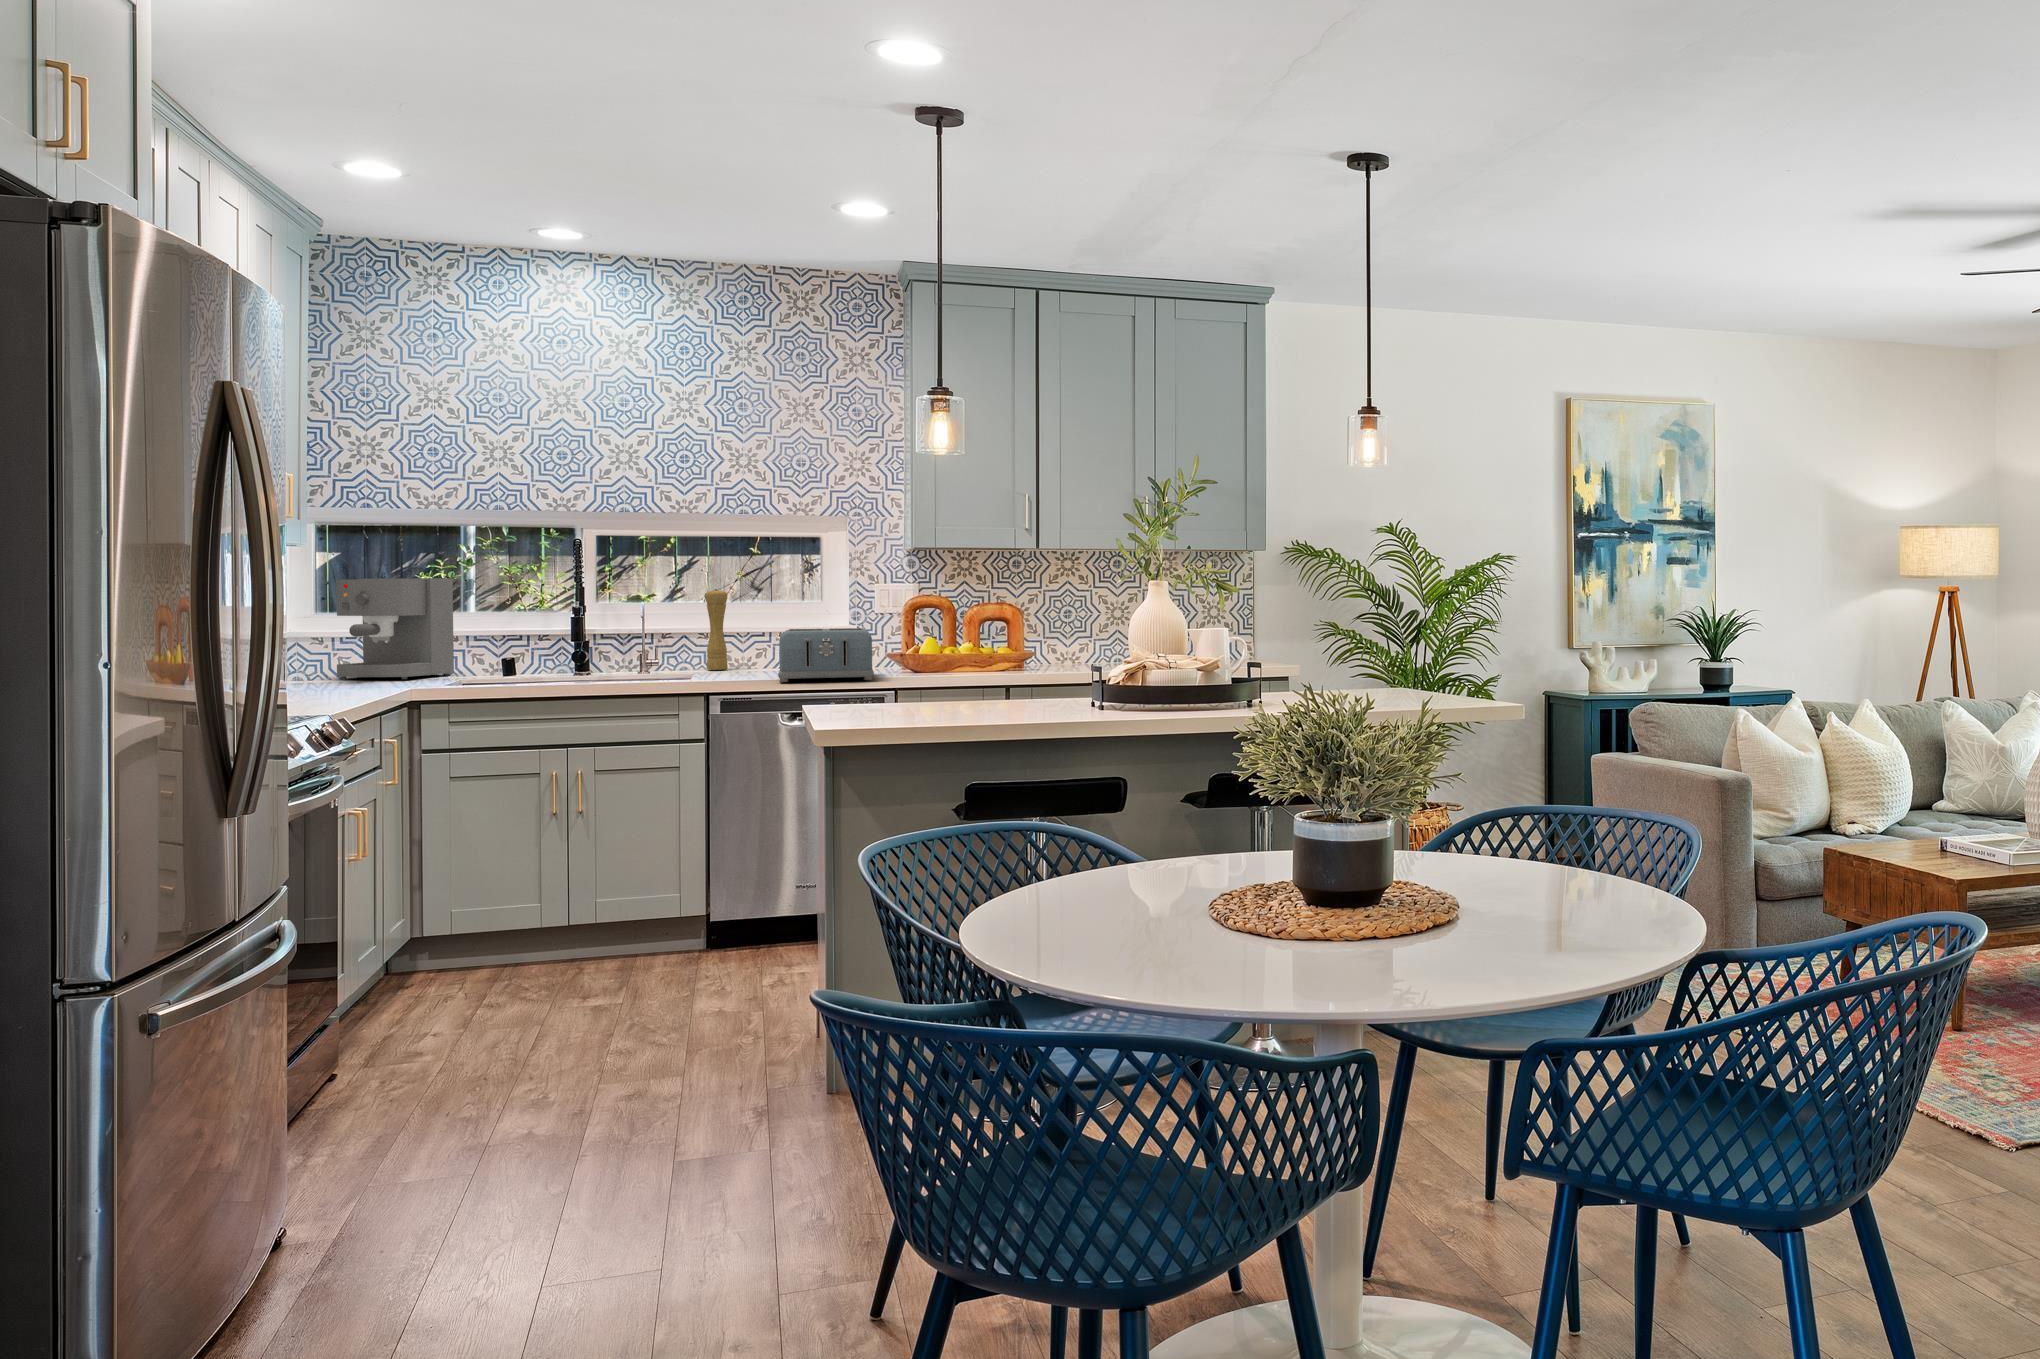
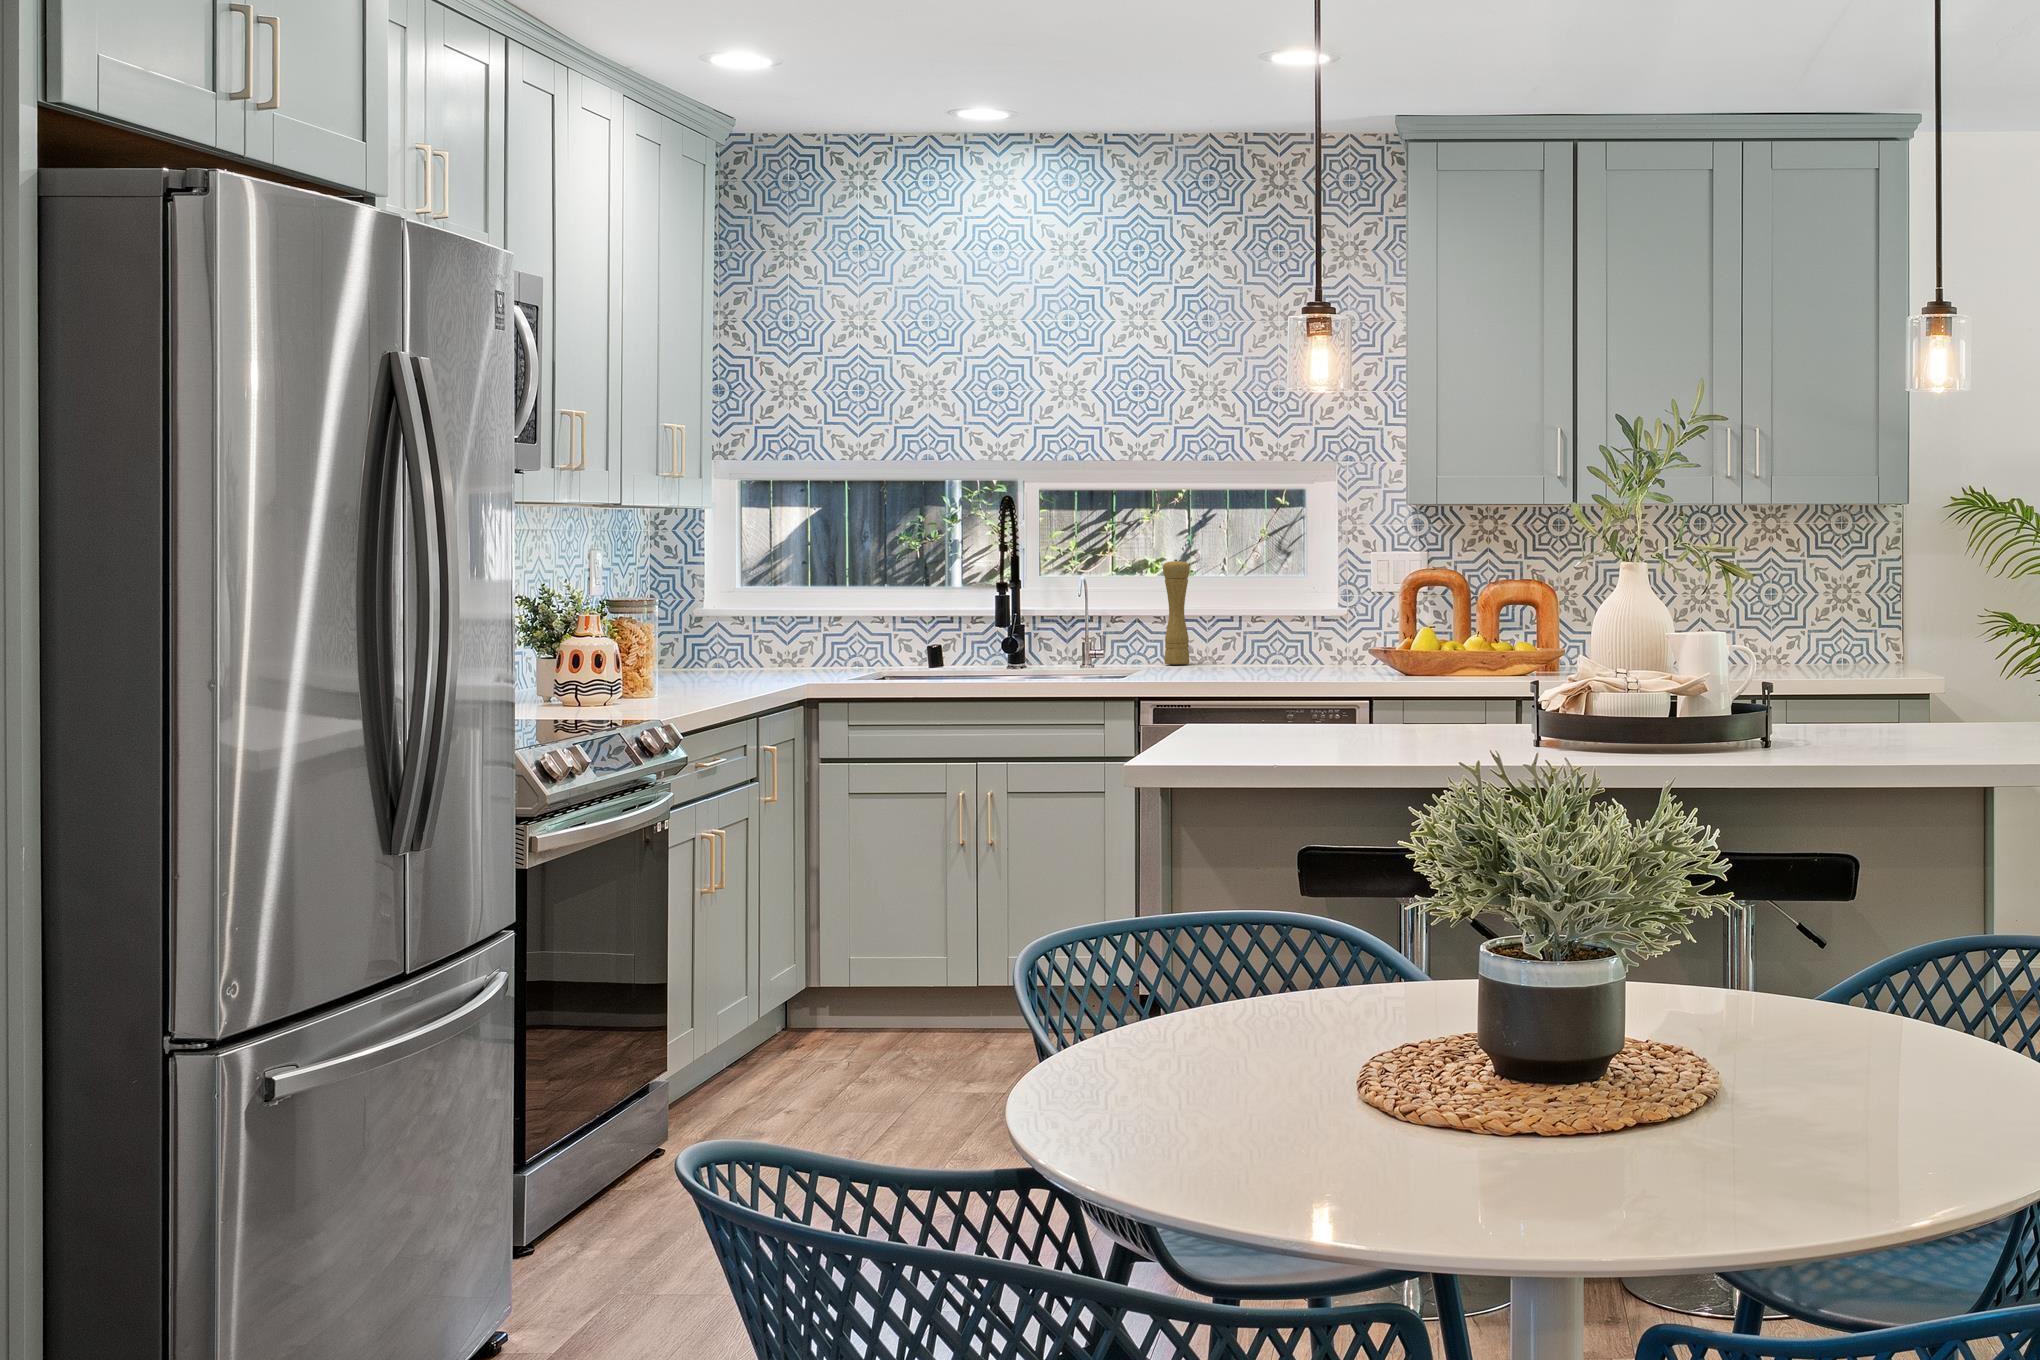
coffee maker: present [336,578,454,679] -> none [758,545,885,668]
toaster: present [778,628,874,682] -> none [1223,611,1354,681]

